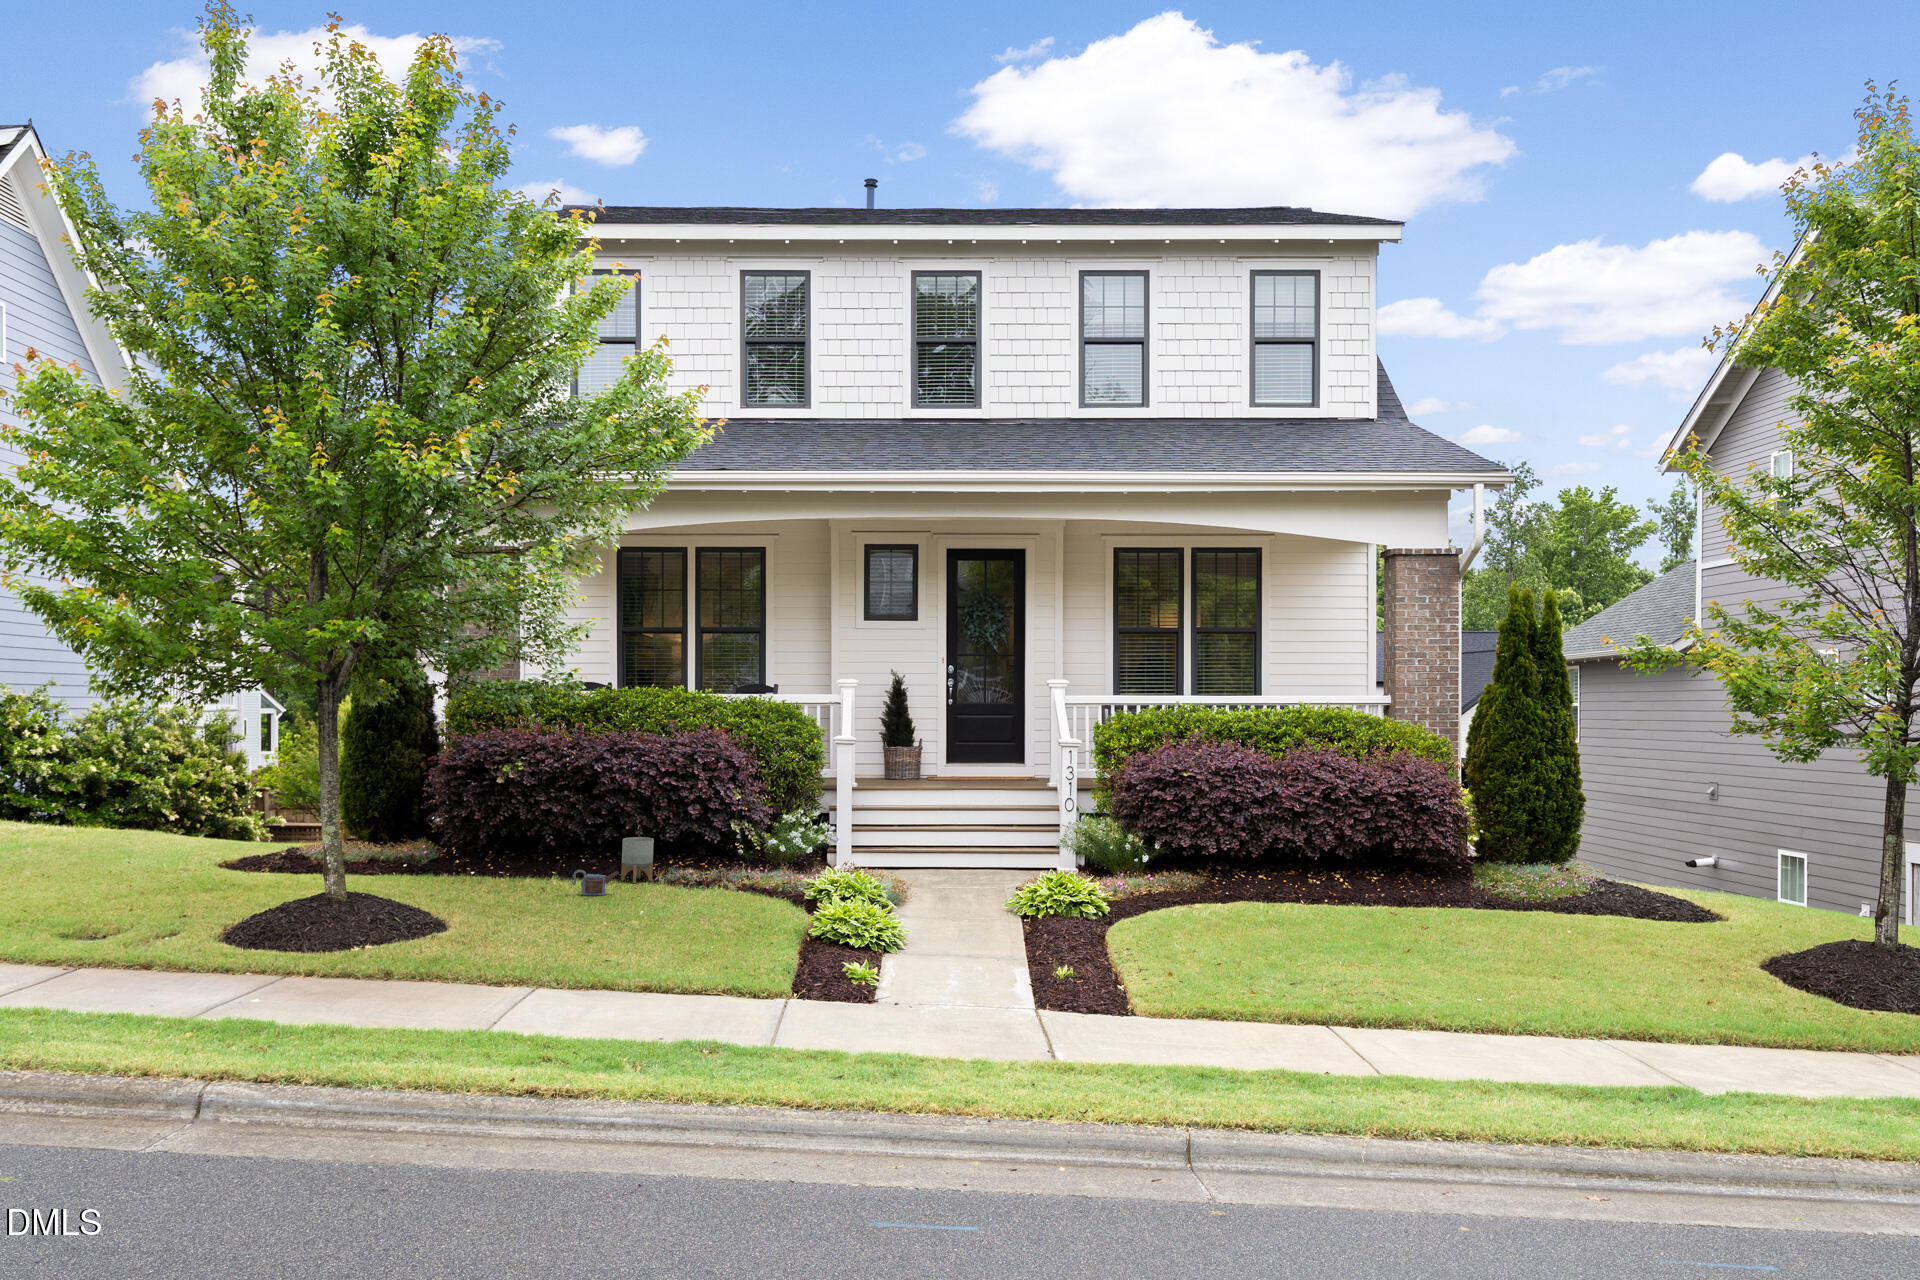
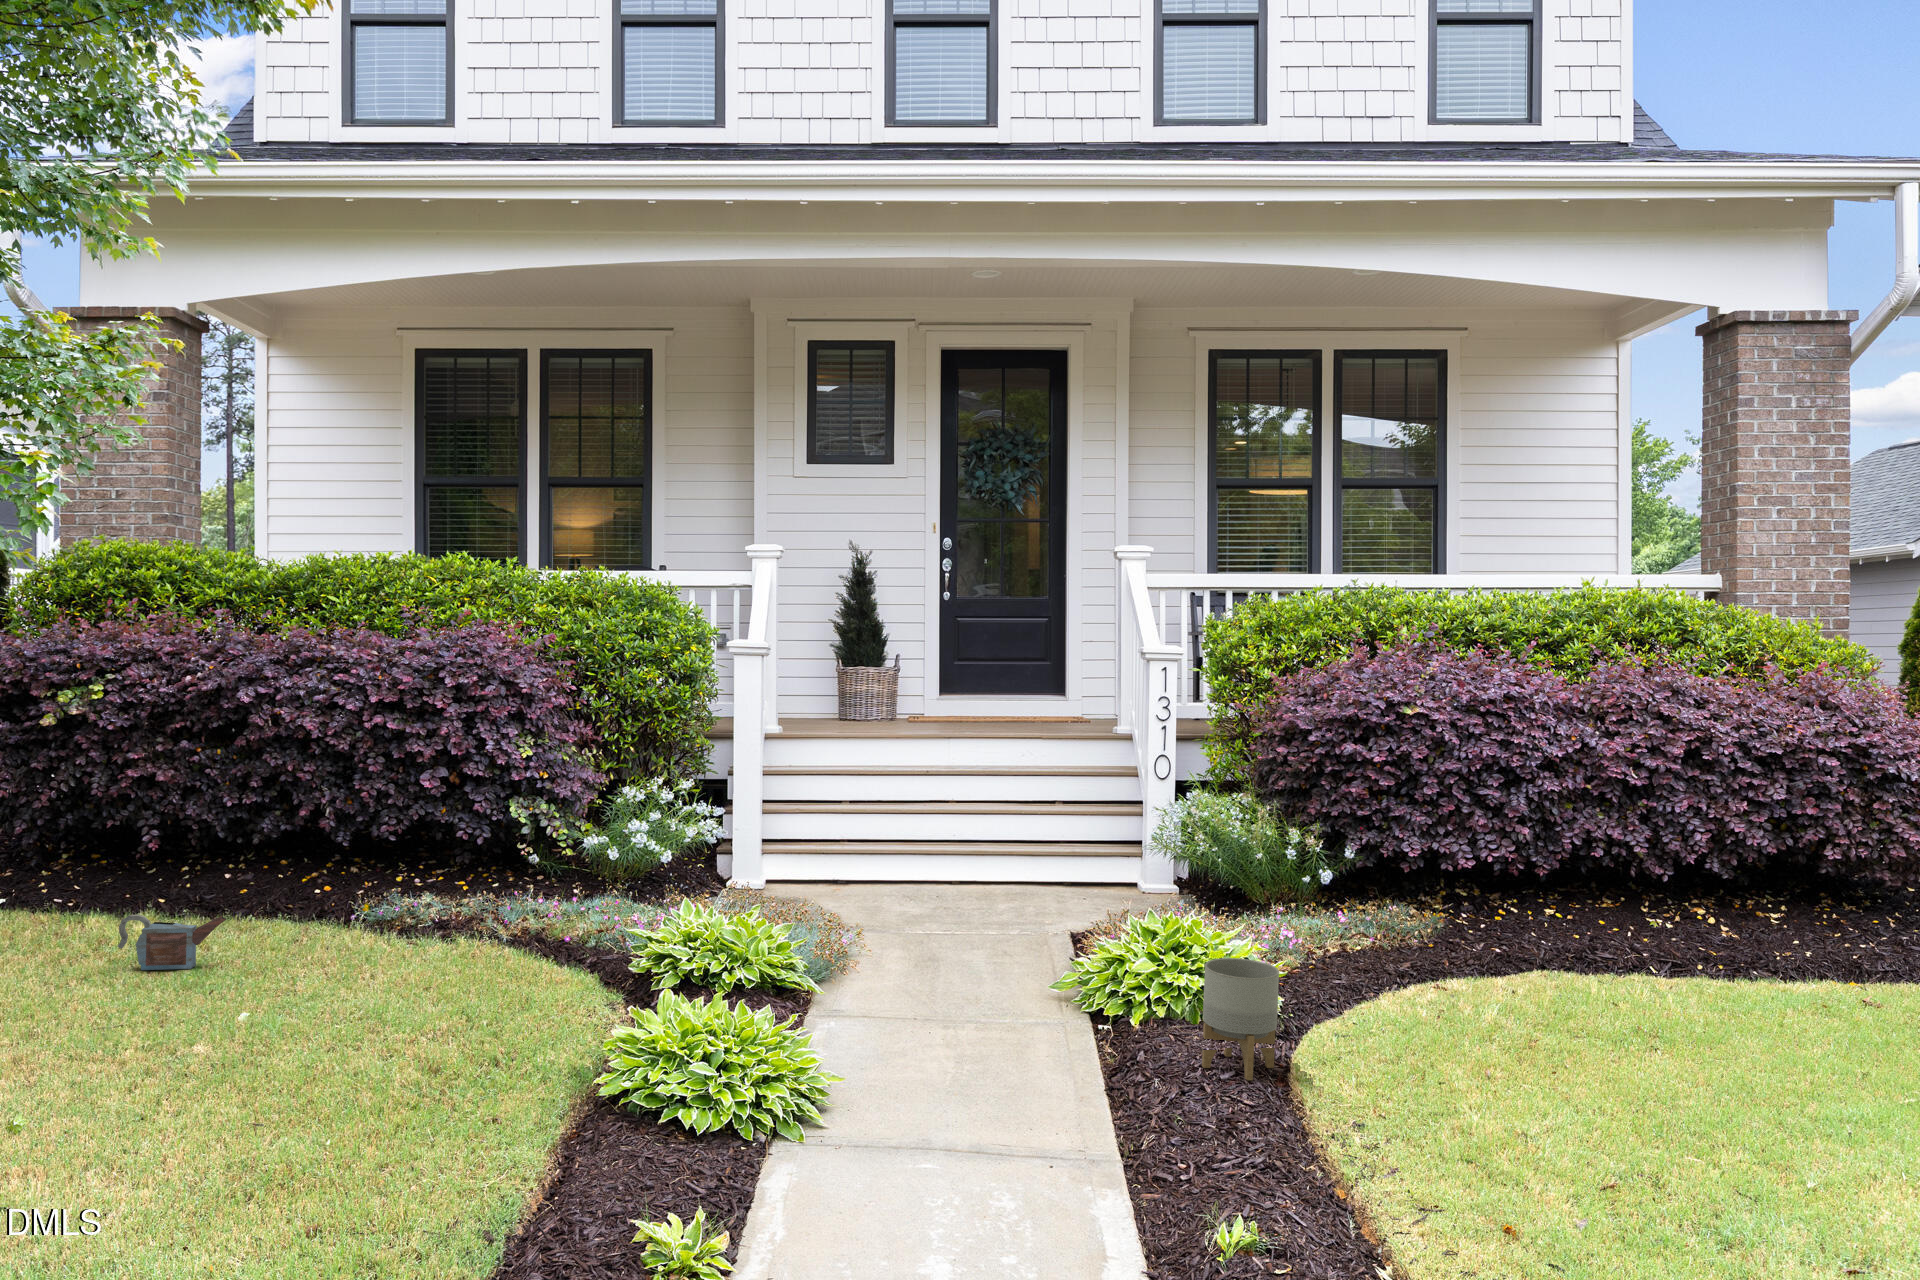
planter: present [621,837,654,883] -> present [1202,958,1279,1080]

